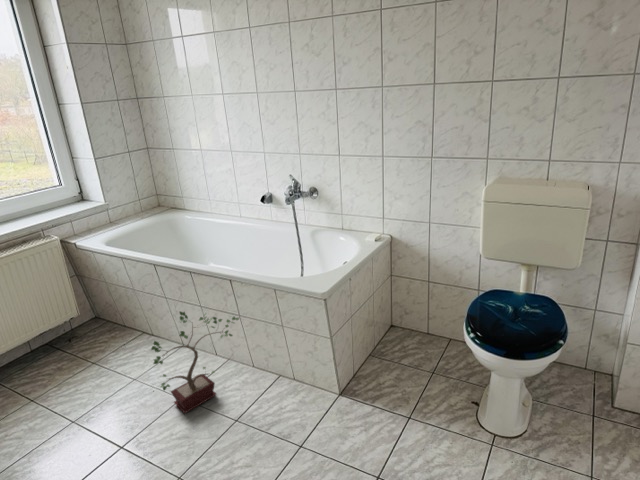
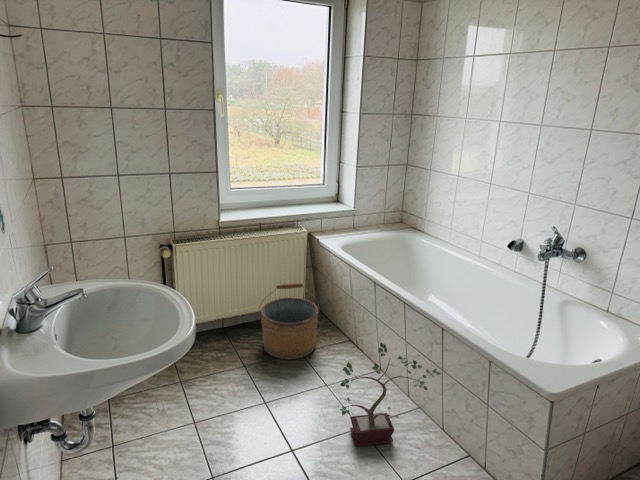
bucket: none [29,292,109,378] -> present [259,283,319,359]

